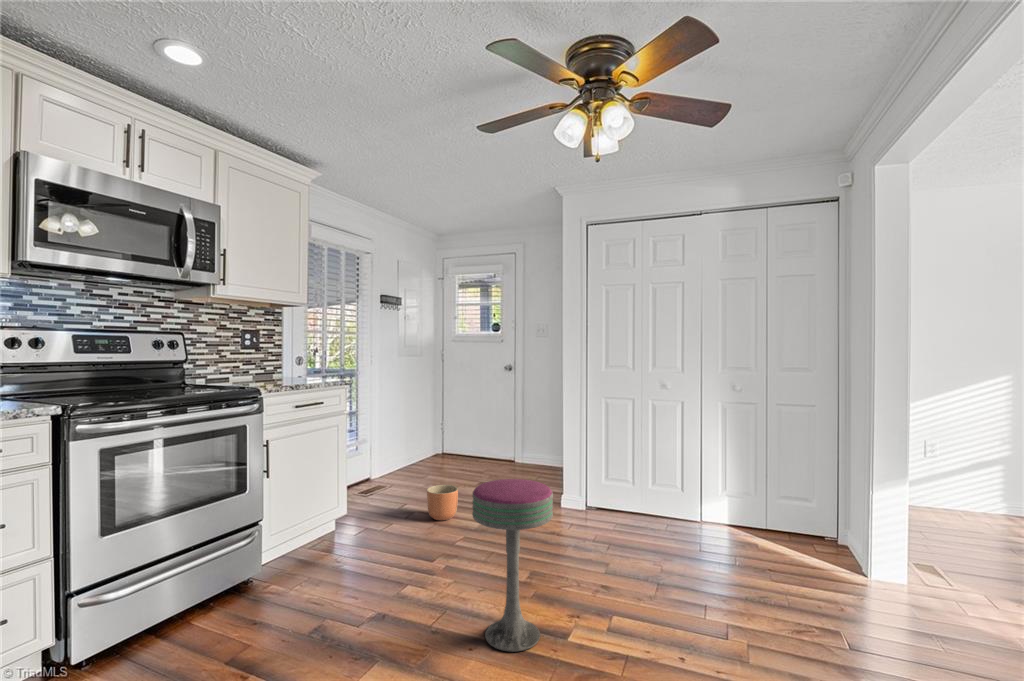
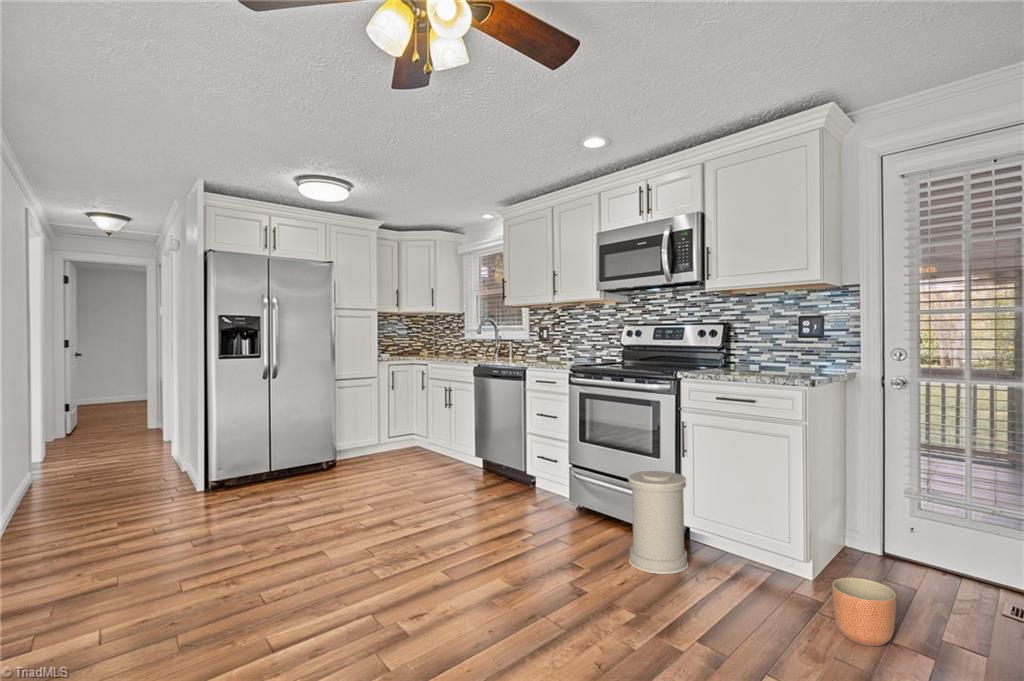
bar stool: present [472,479,553,652] -> none [453,468,529,628]
trash can: none [308,483,371,594] -> present [628,471,688,574]

